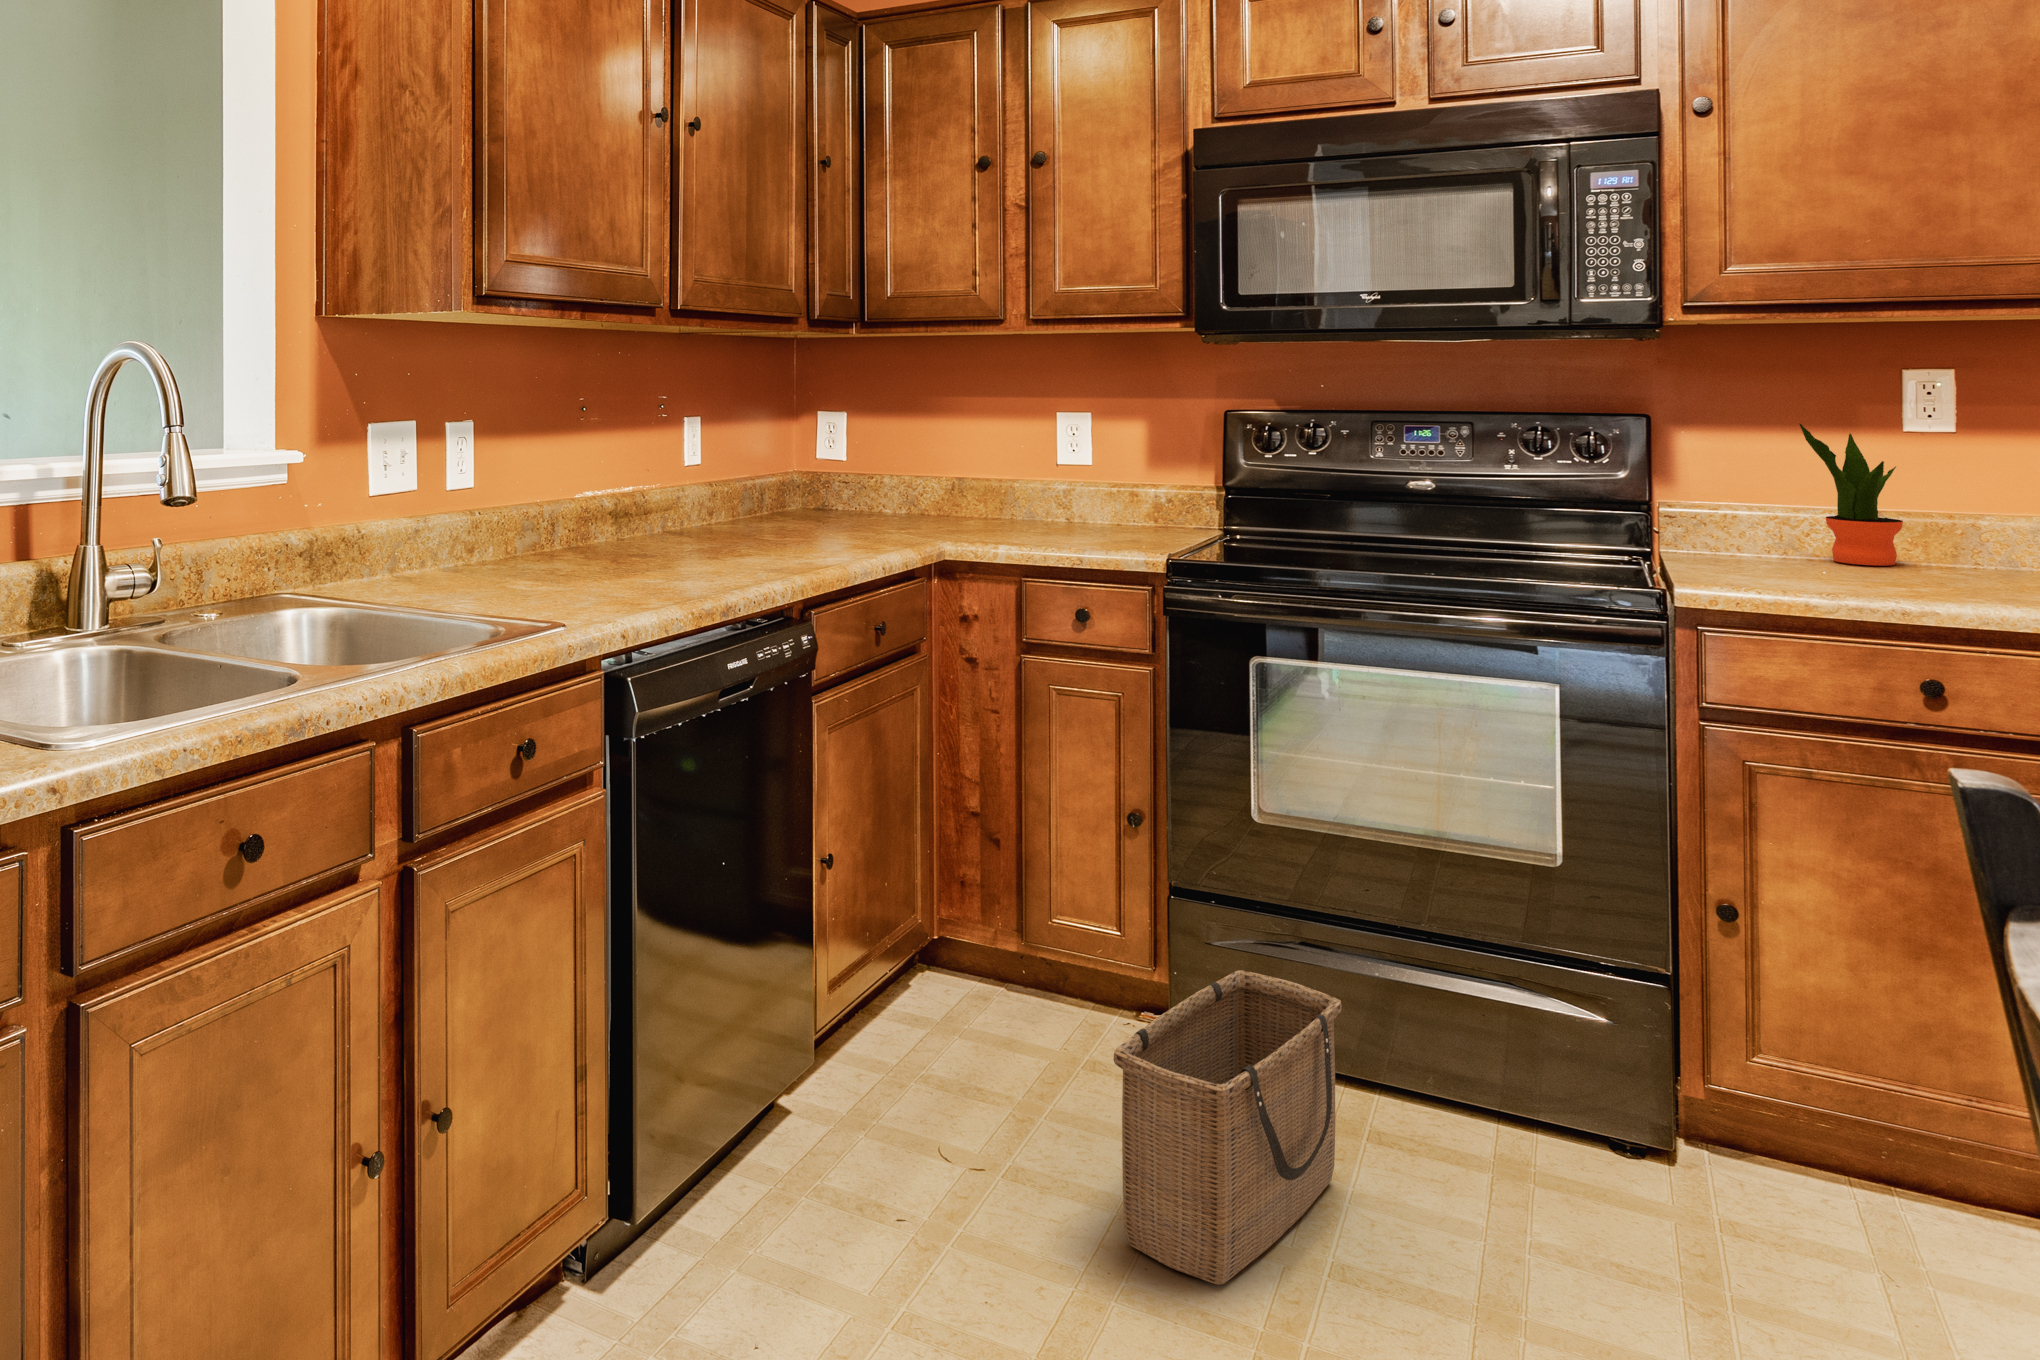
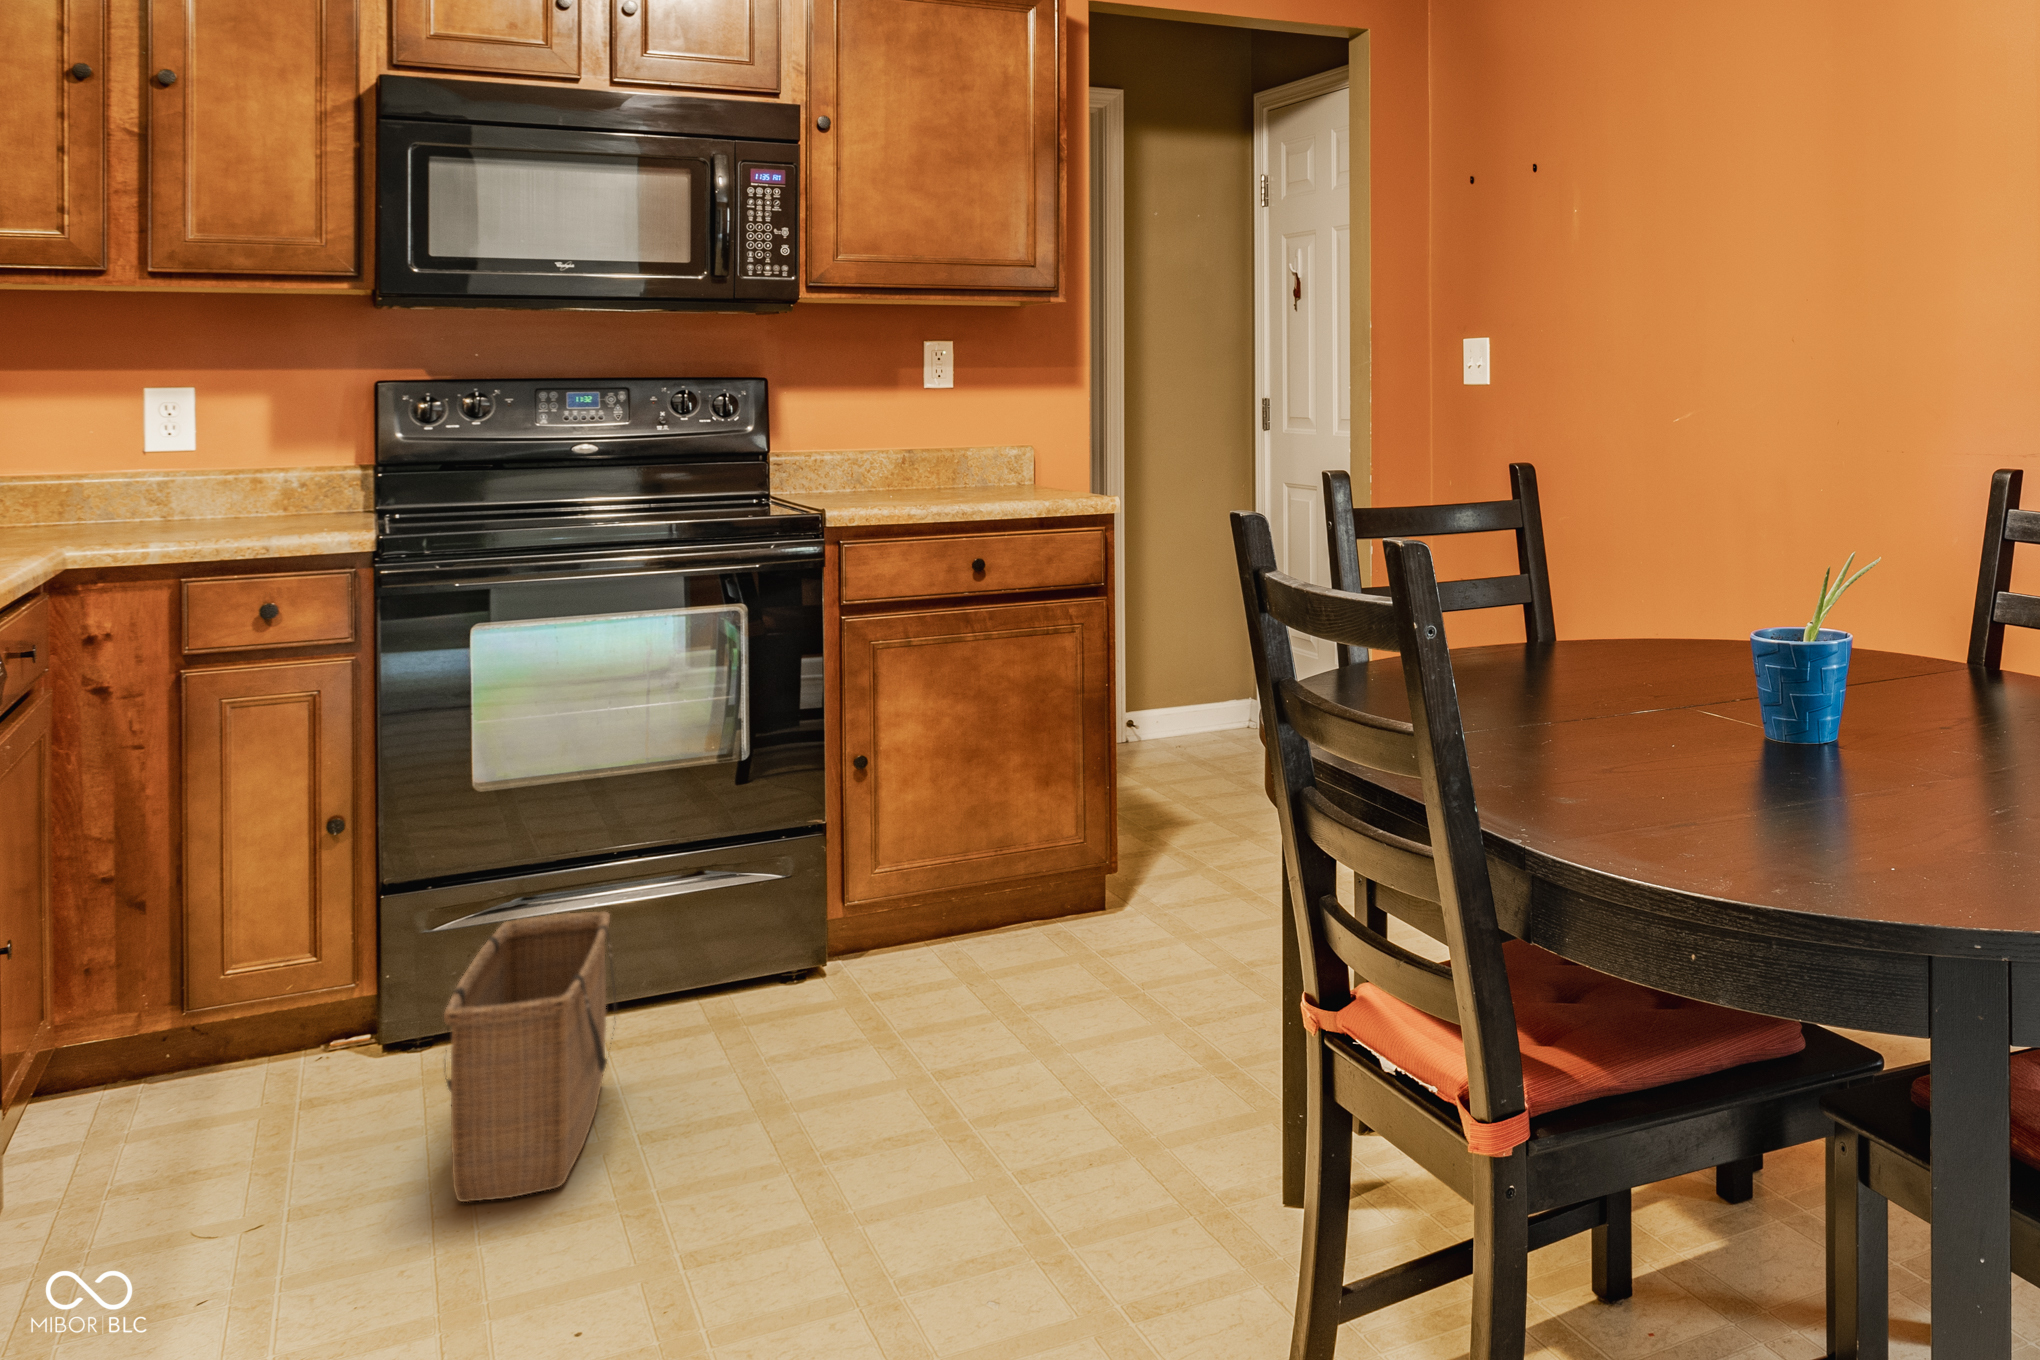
potted plant: present [1800,424,1903,566] -> none [867,381,928,488]

